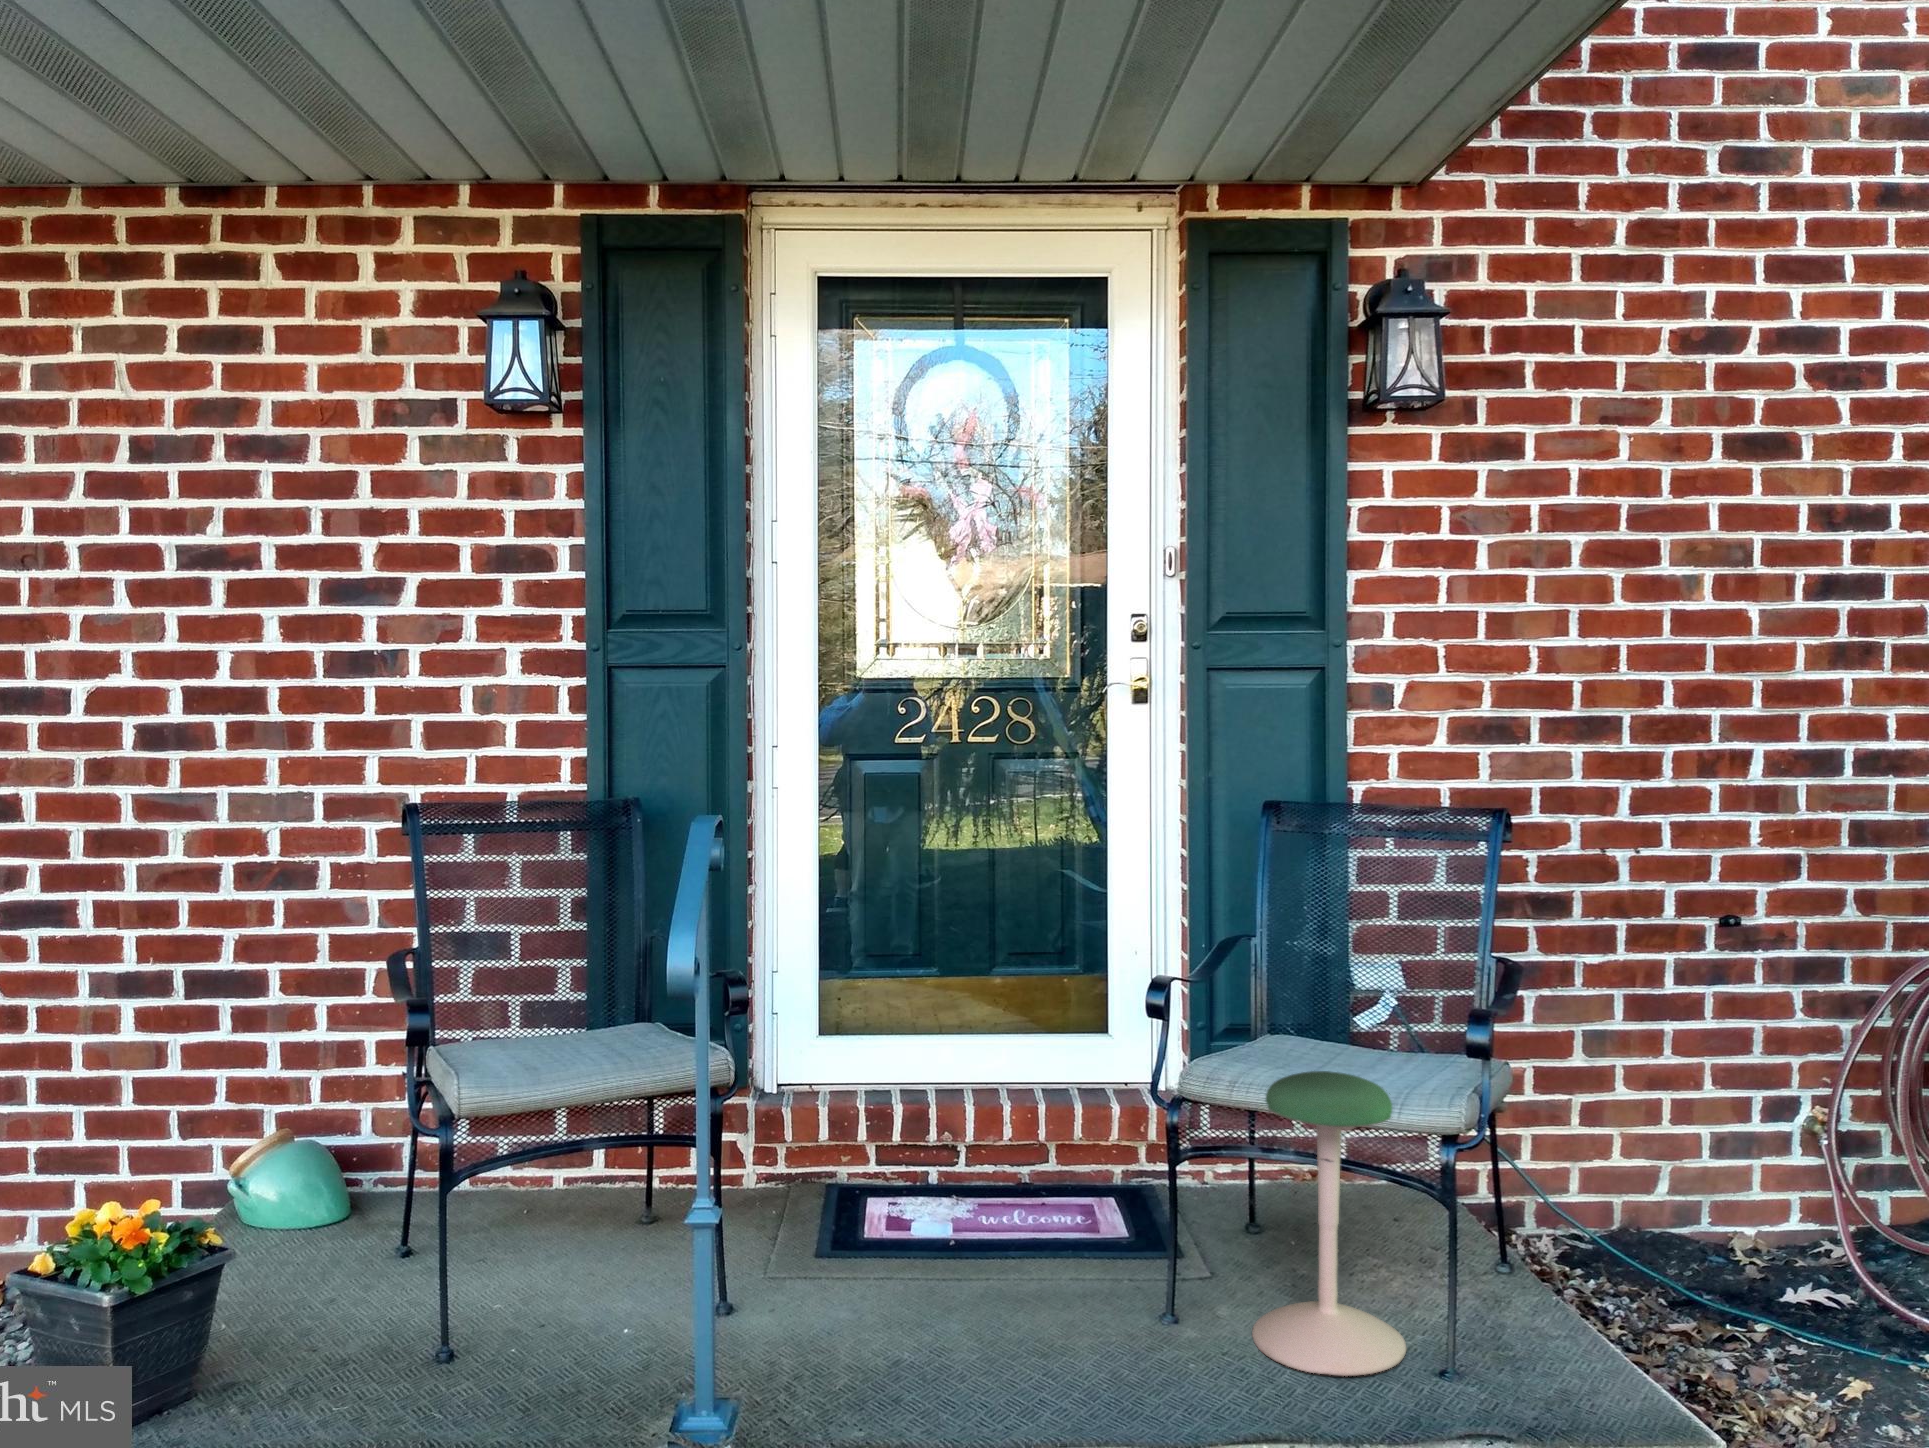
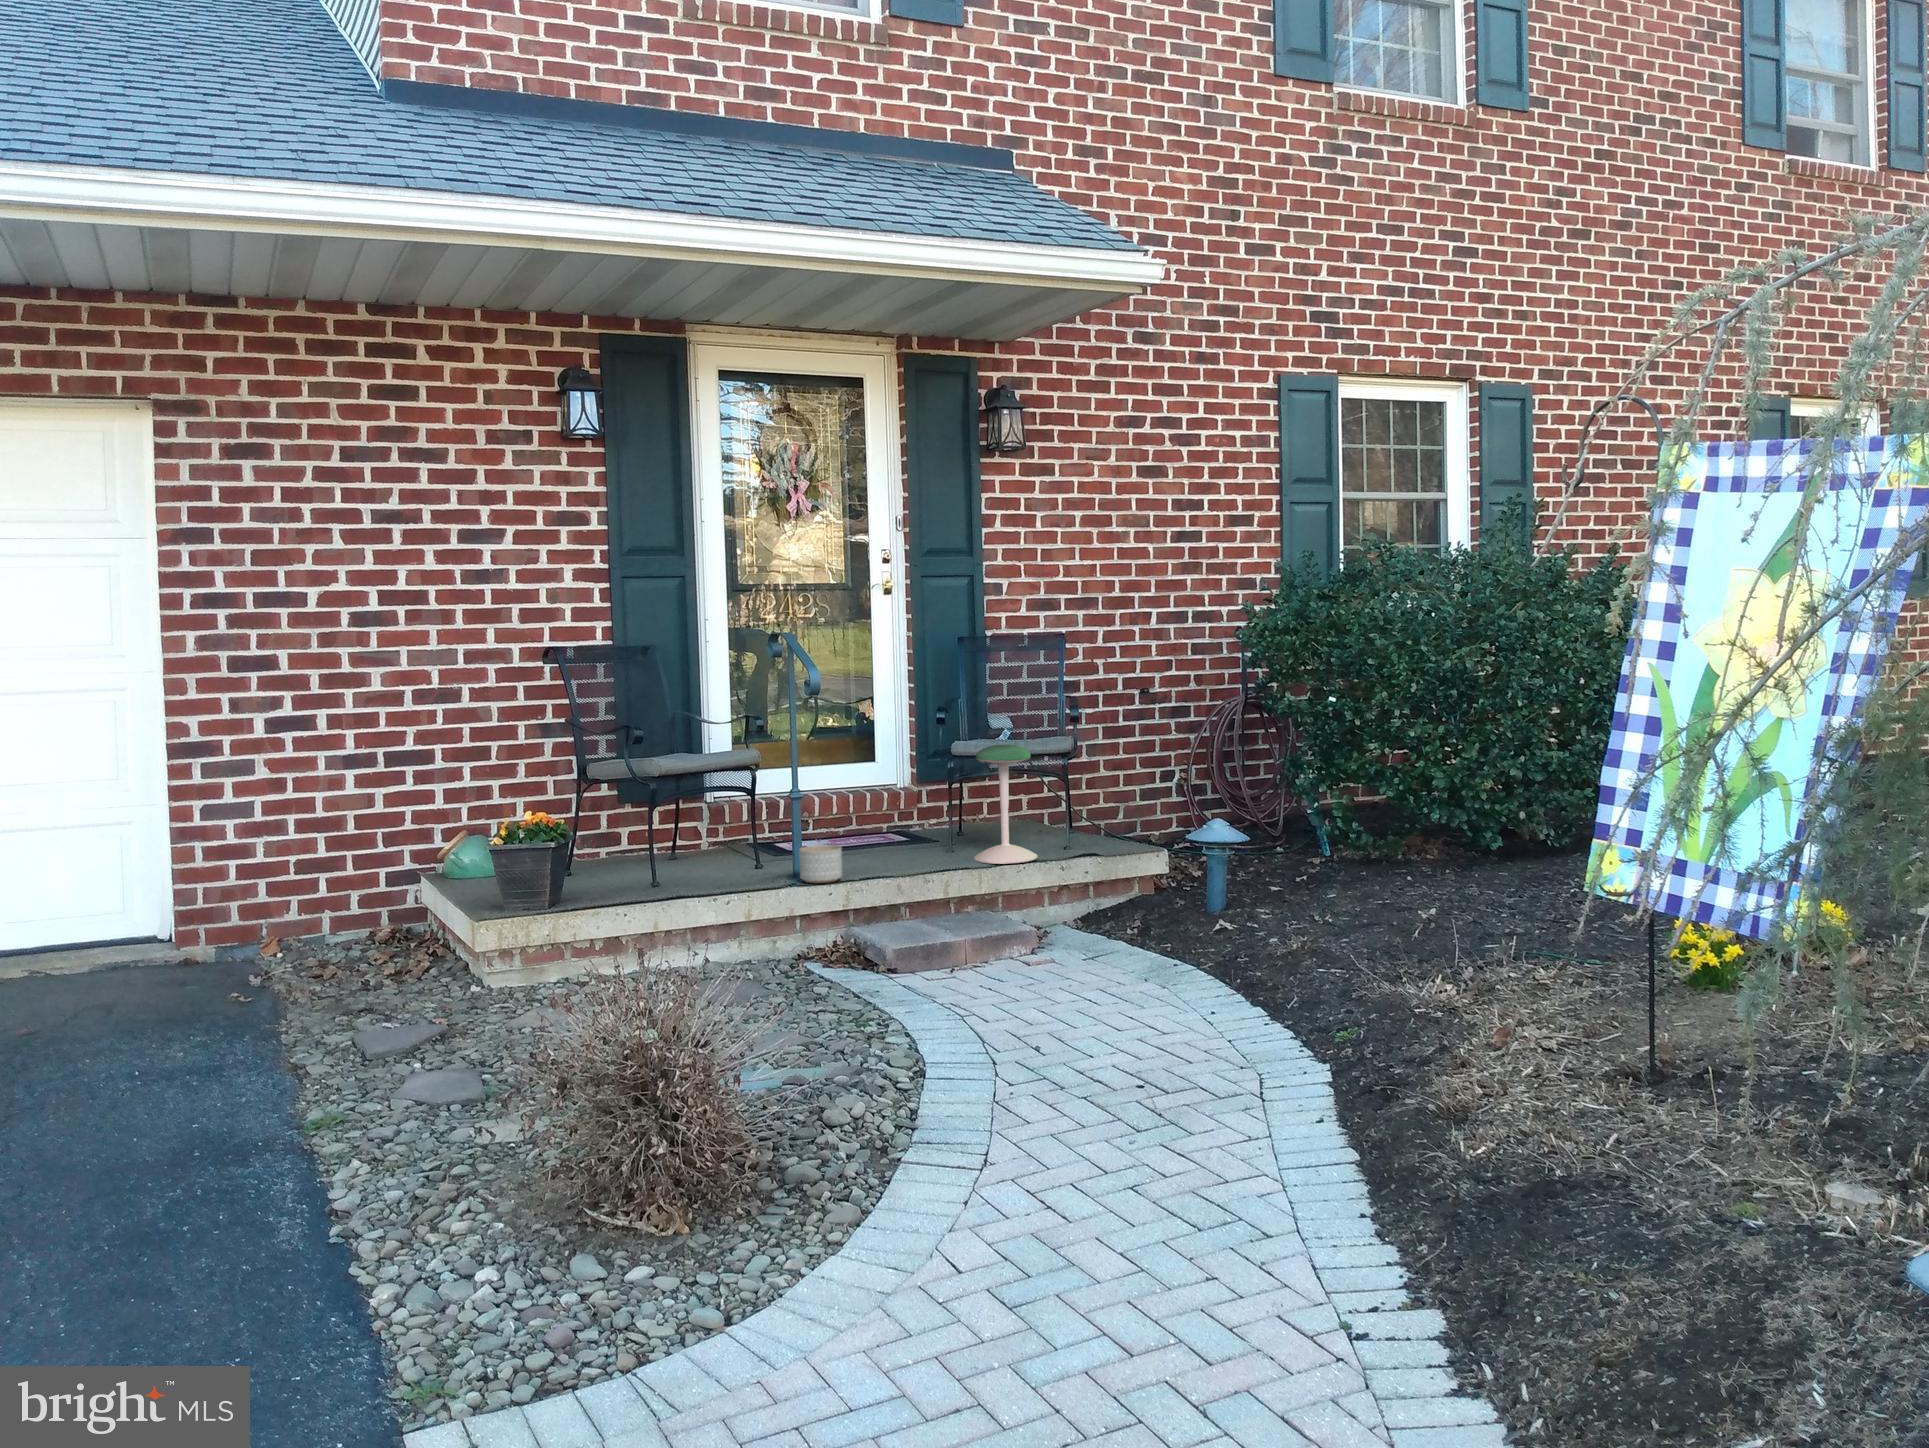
planter: none [811,1276,906,1385] -> present [799,845,842,883]

